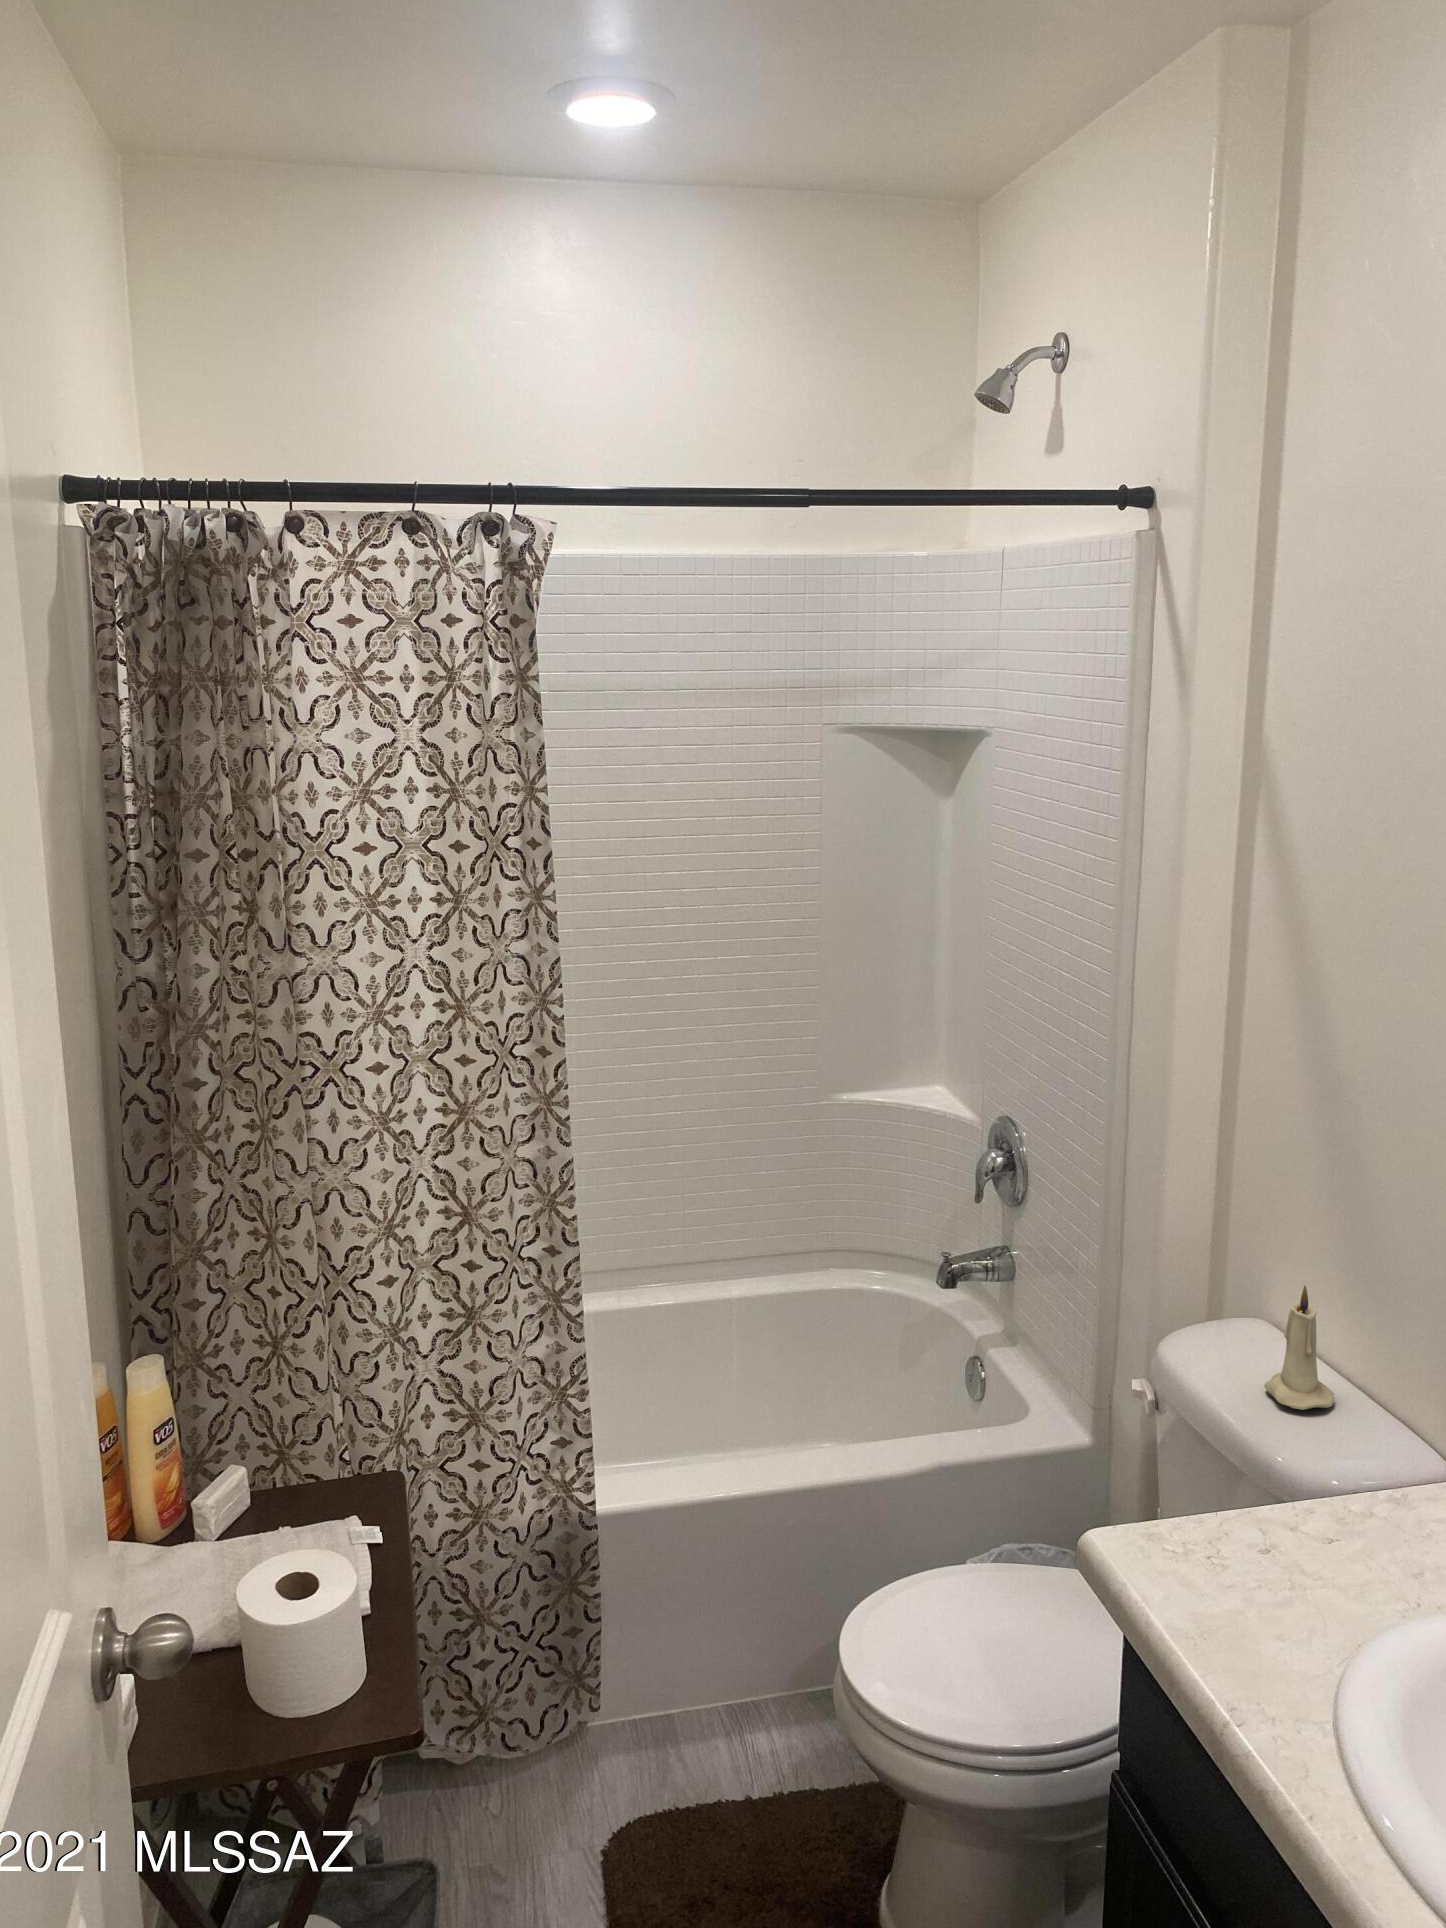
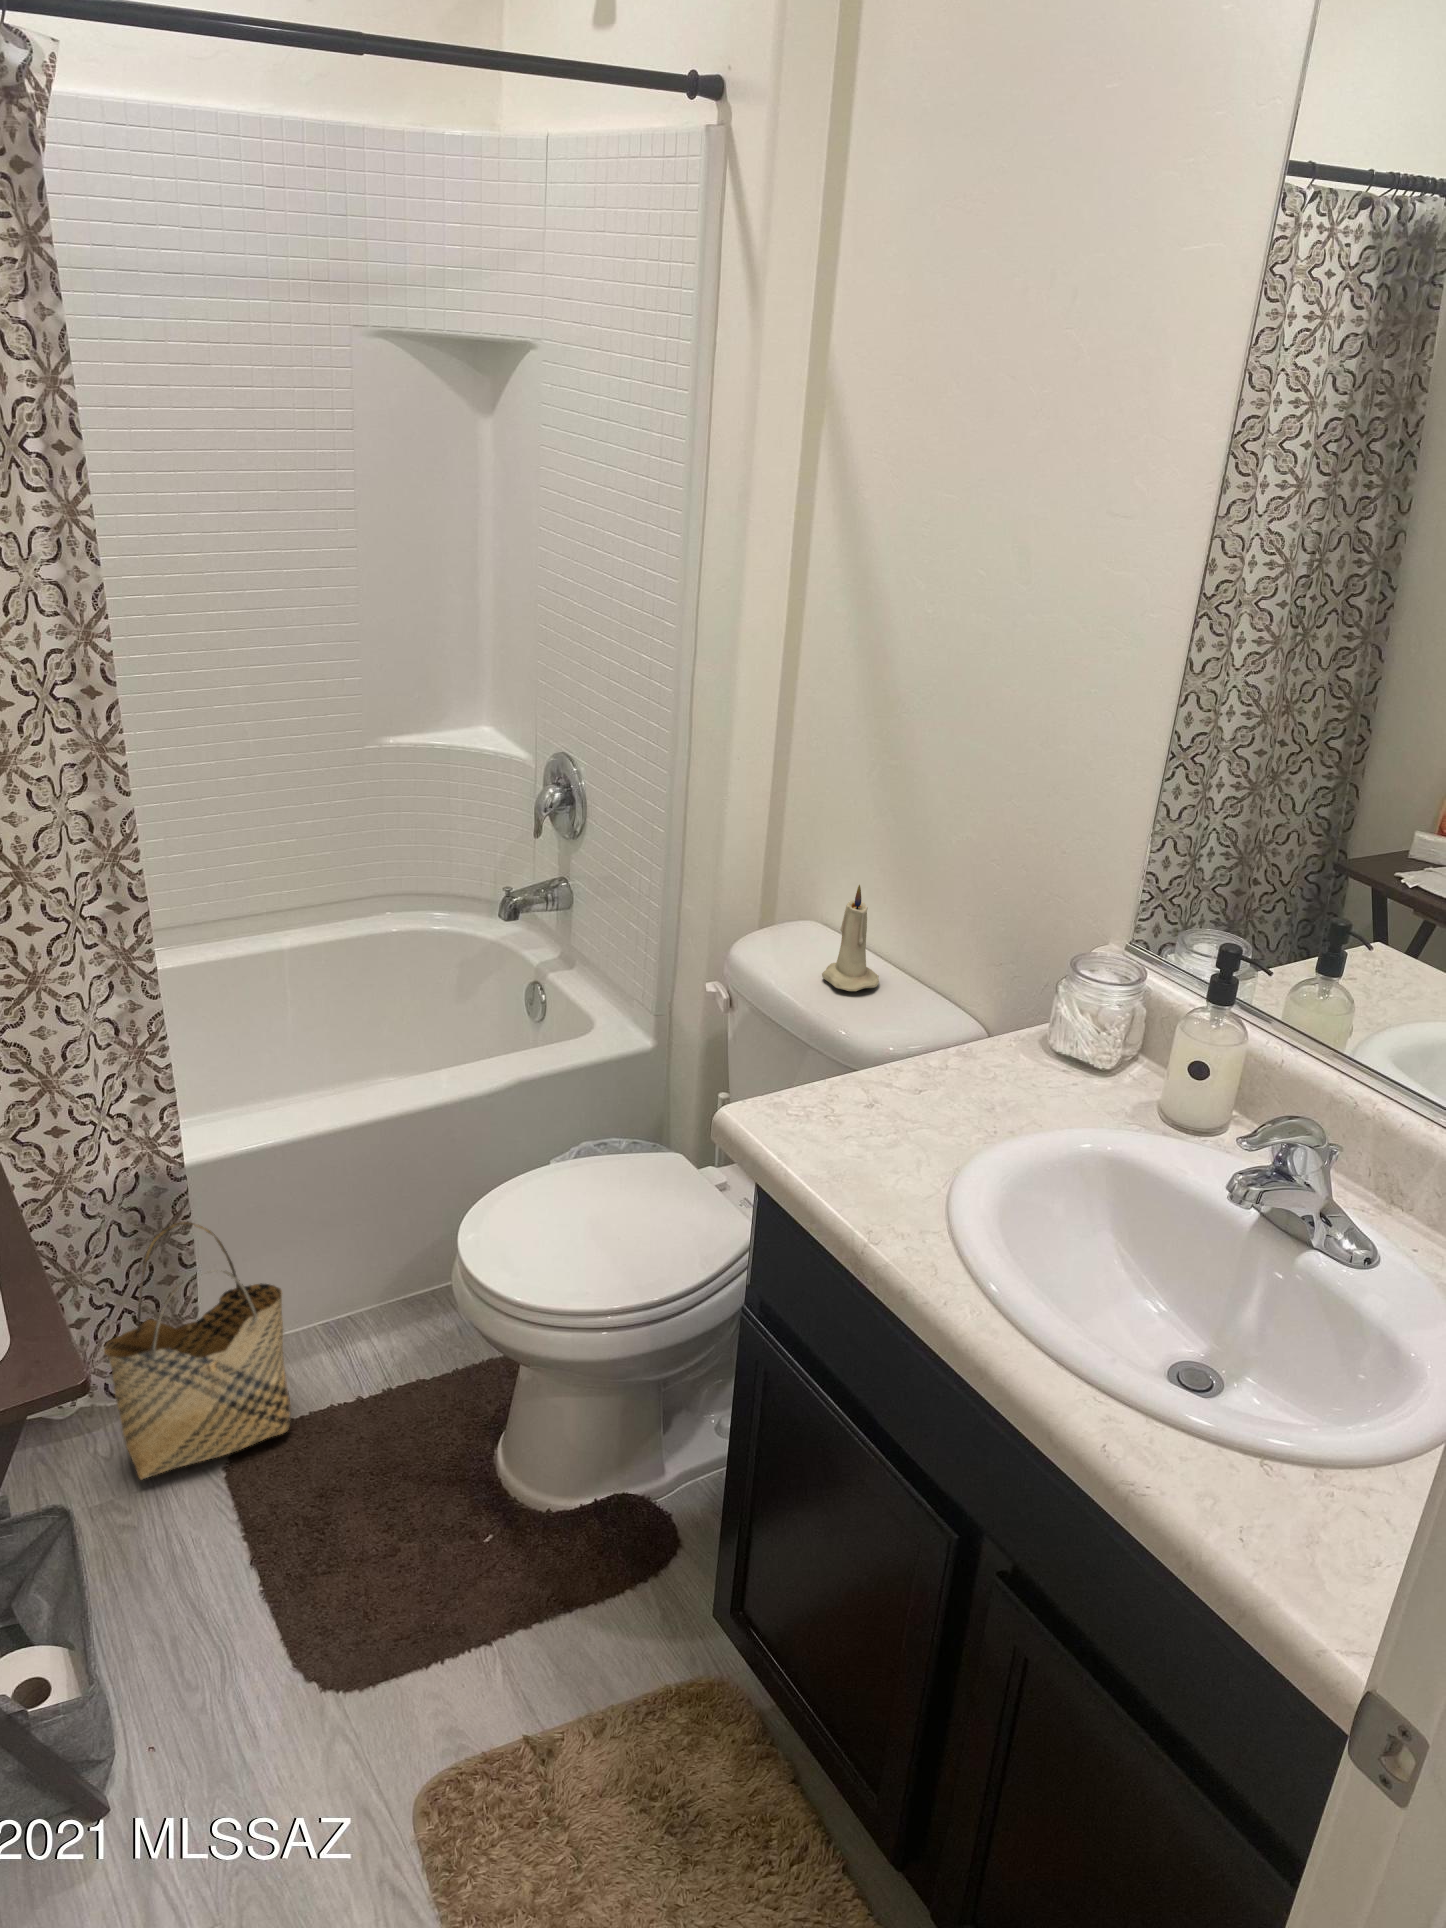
woven basket: none [497,1574,674,1851] -> present [104,1222,291,1480]

